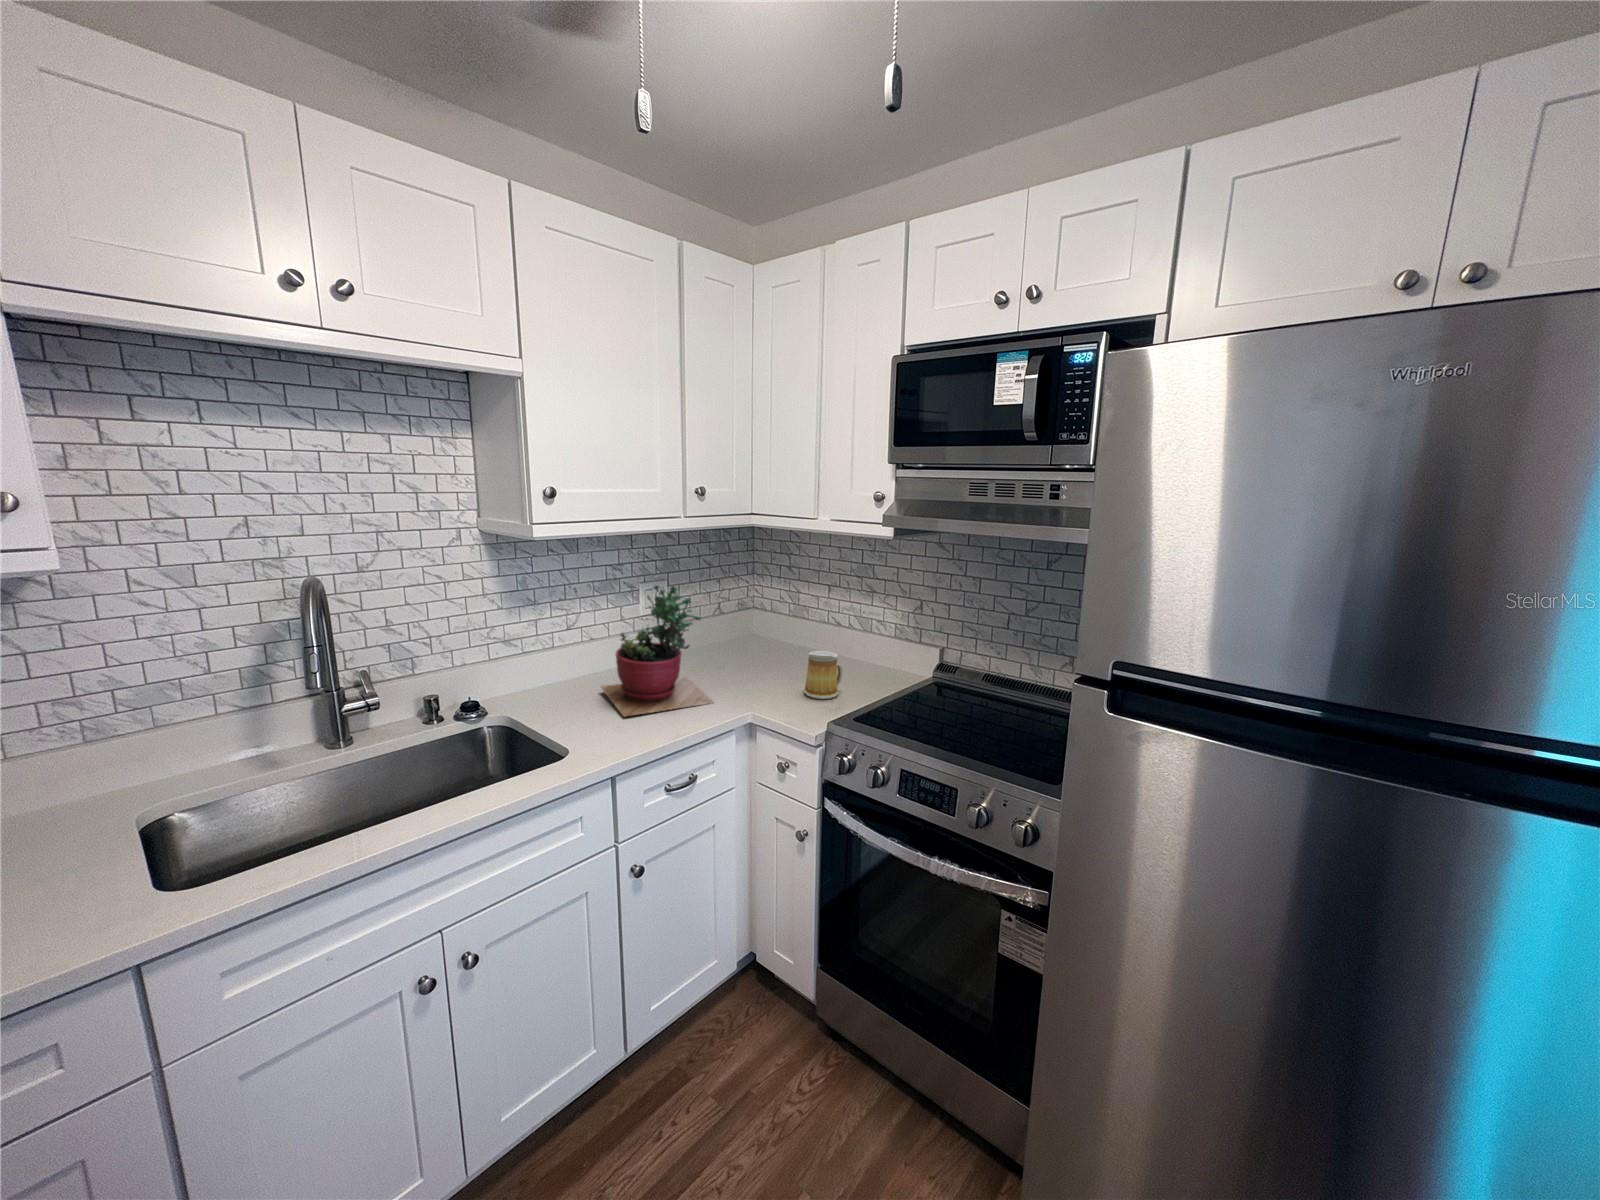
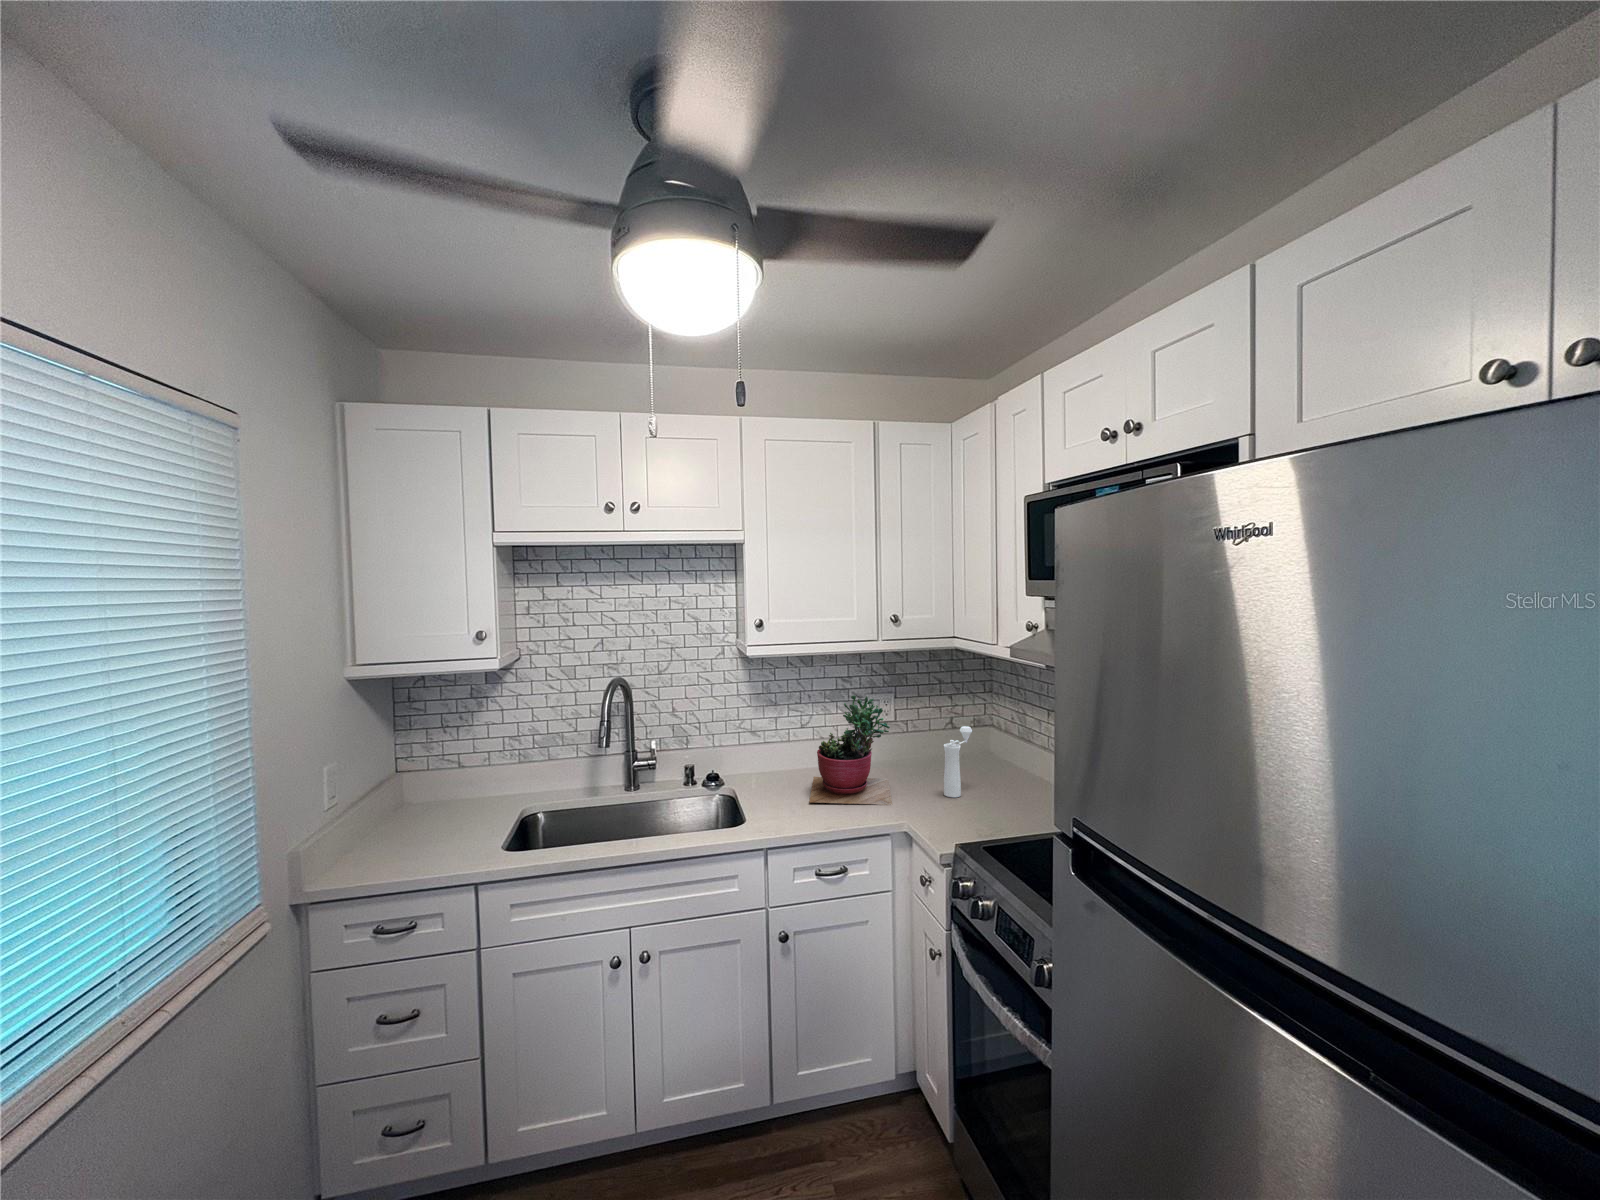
pepper mill: none [753,610,773,685] -> present [944,726,972,797]
mug: present [804,651,842,699] -> none [980,769,1022,820]

